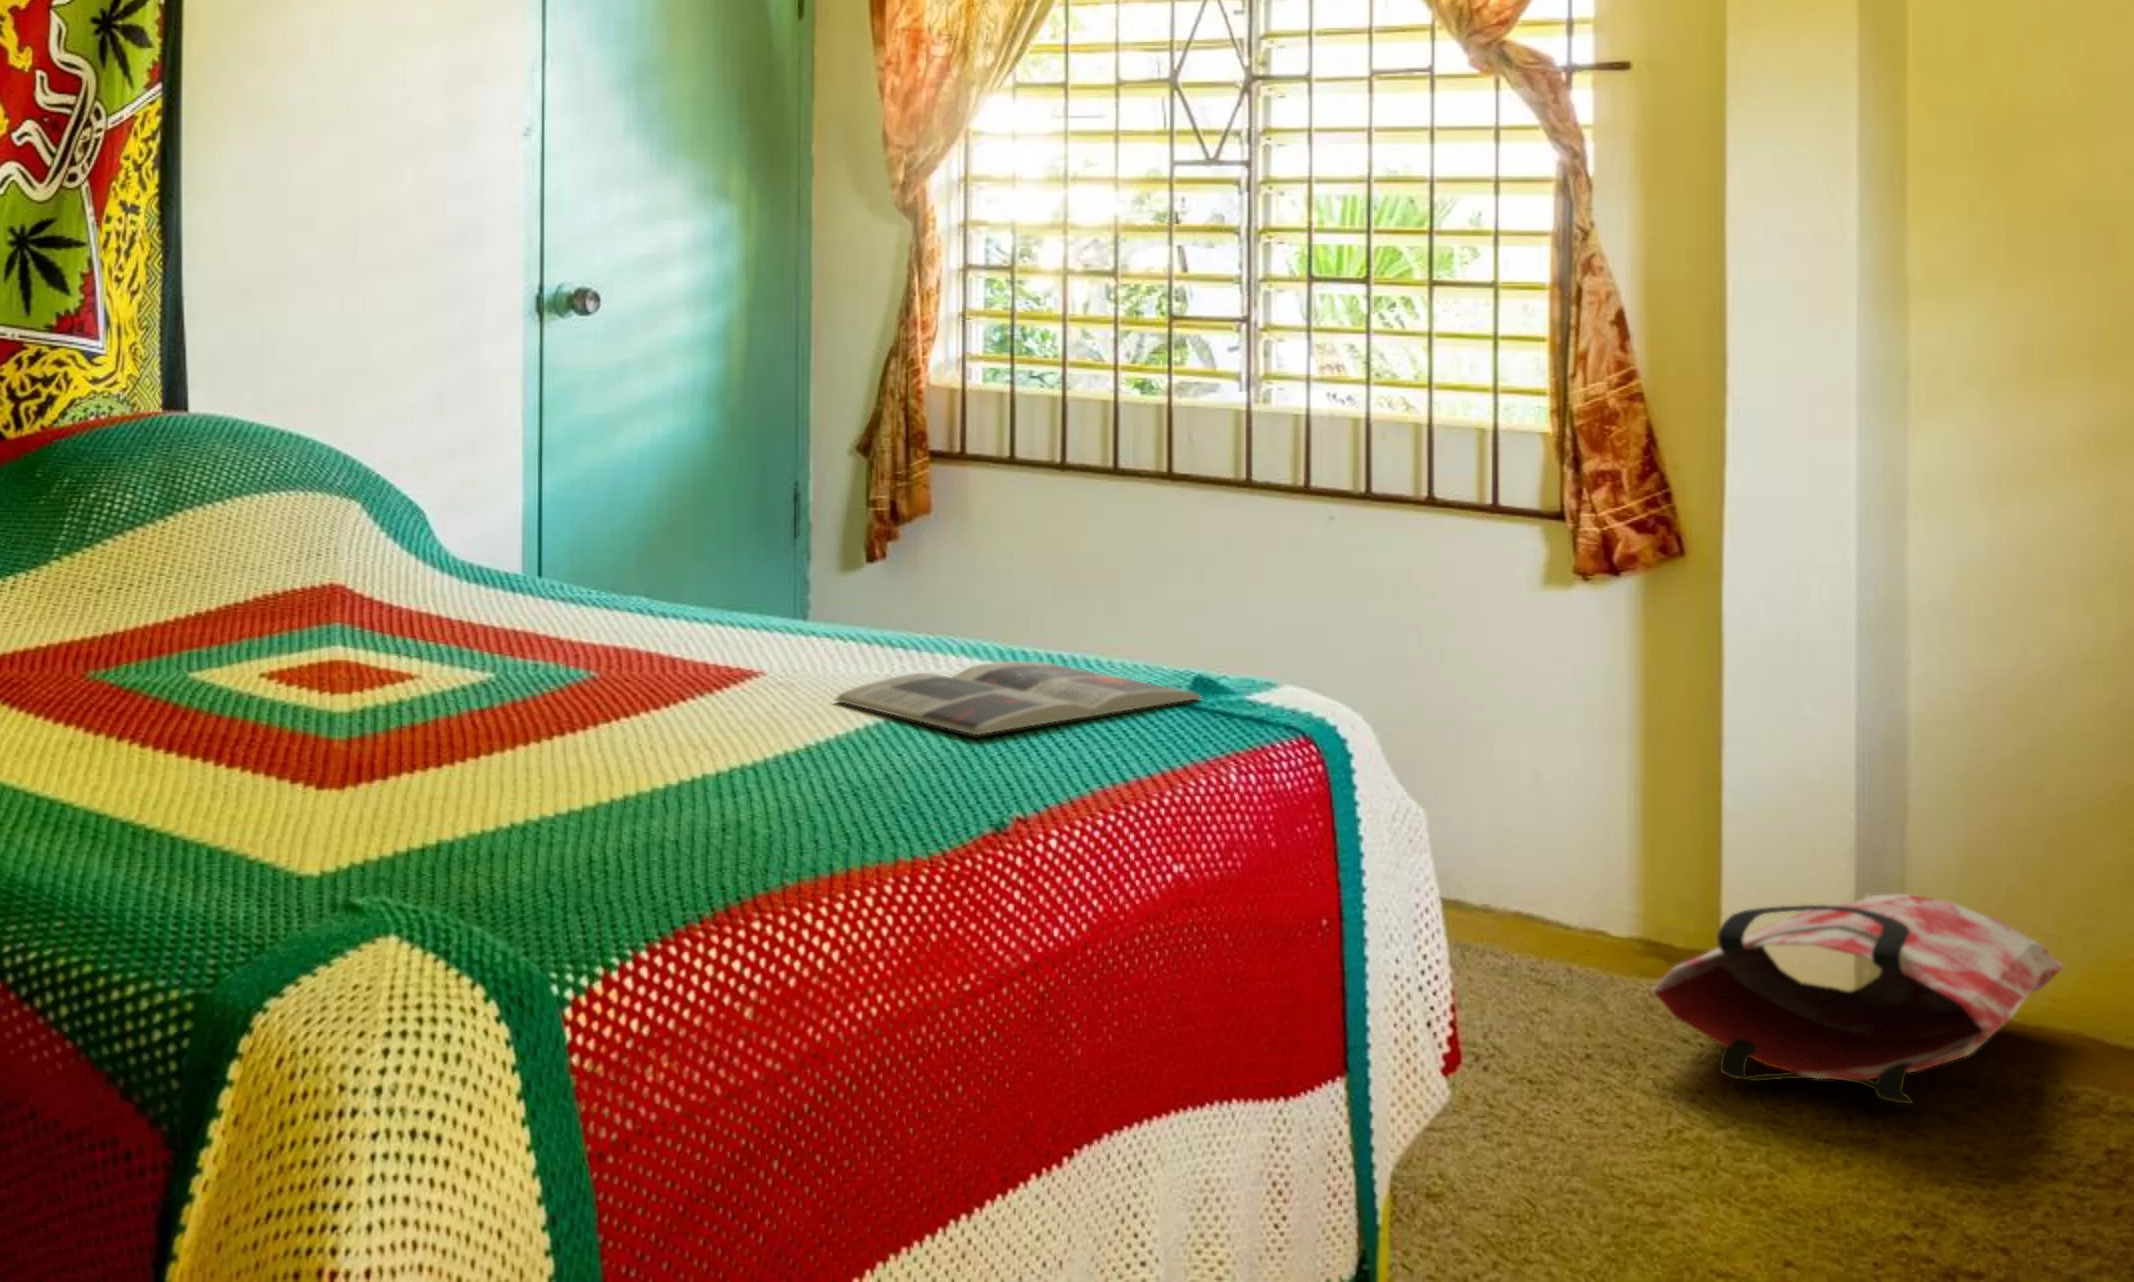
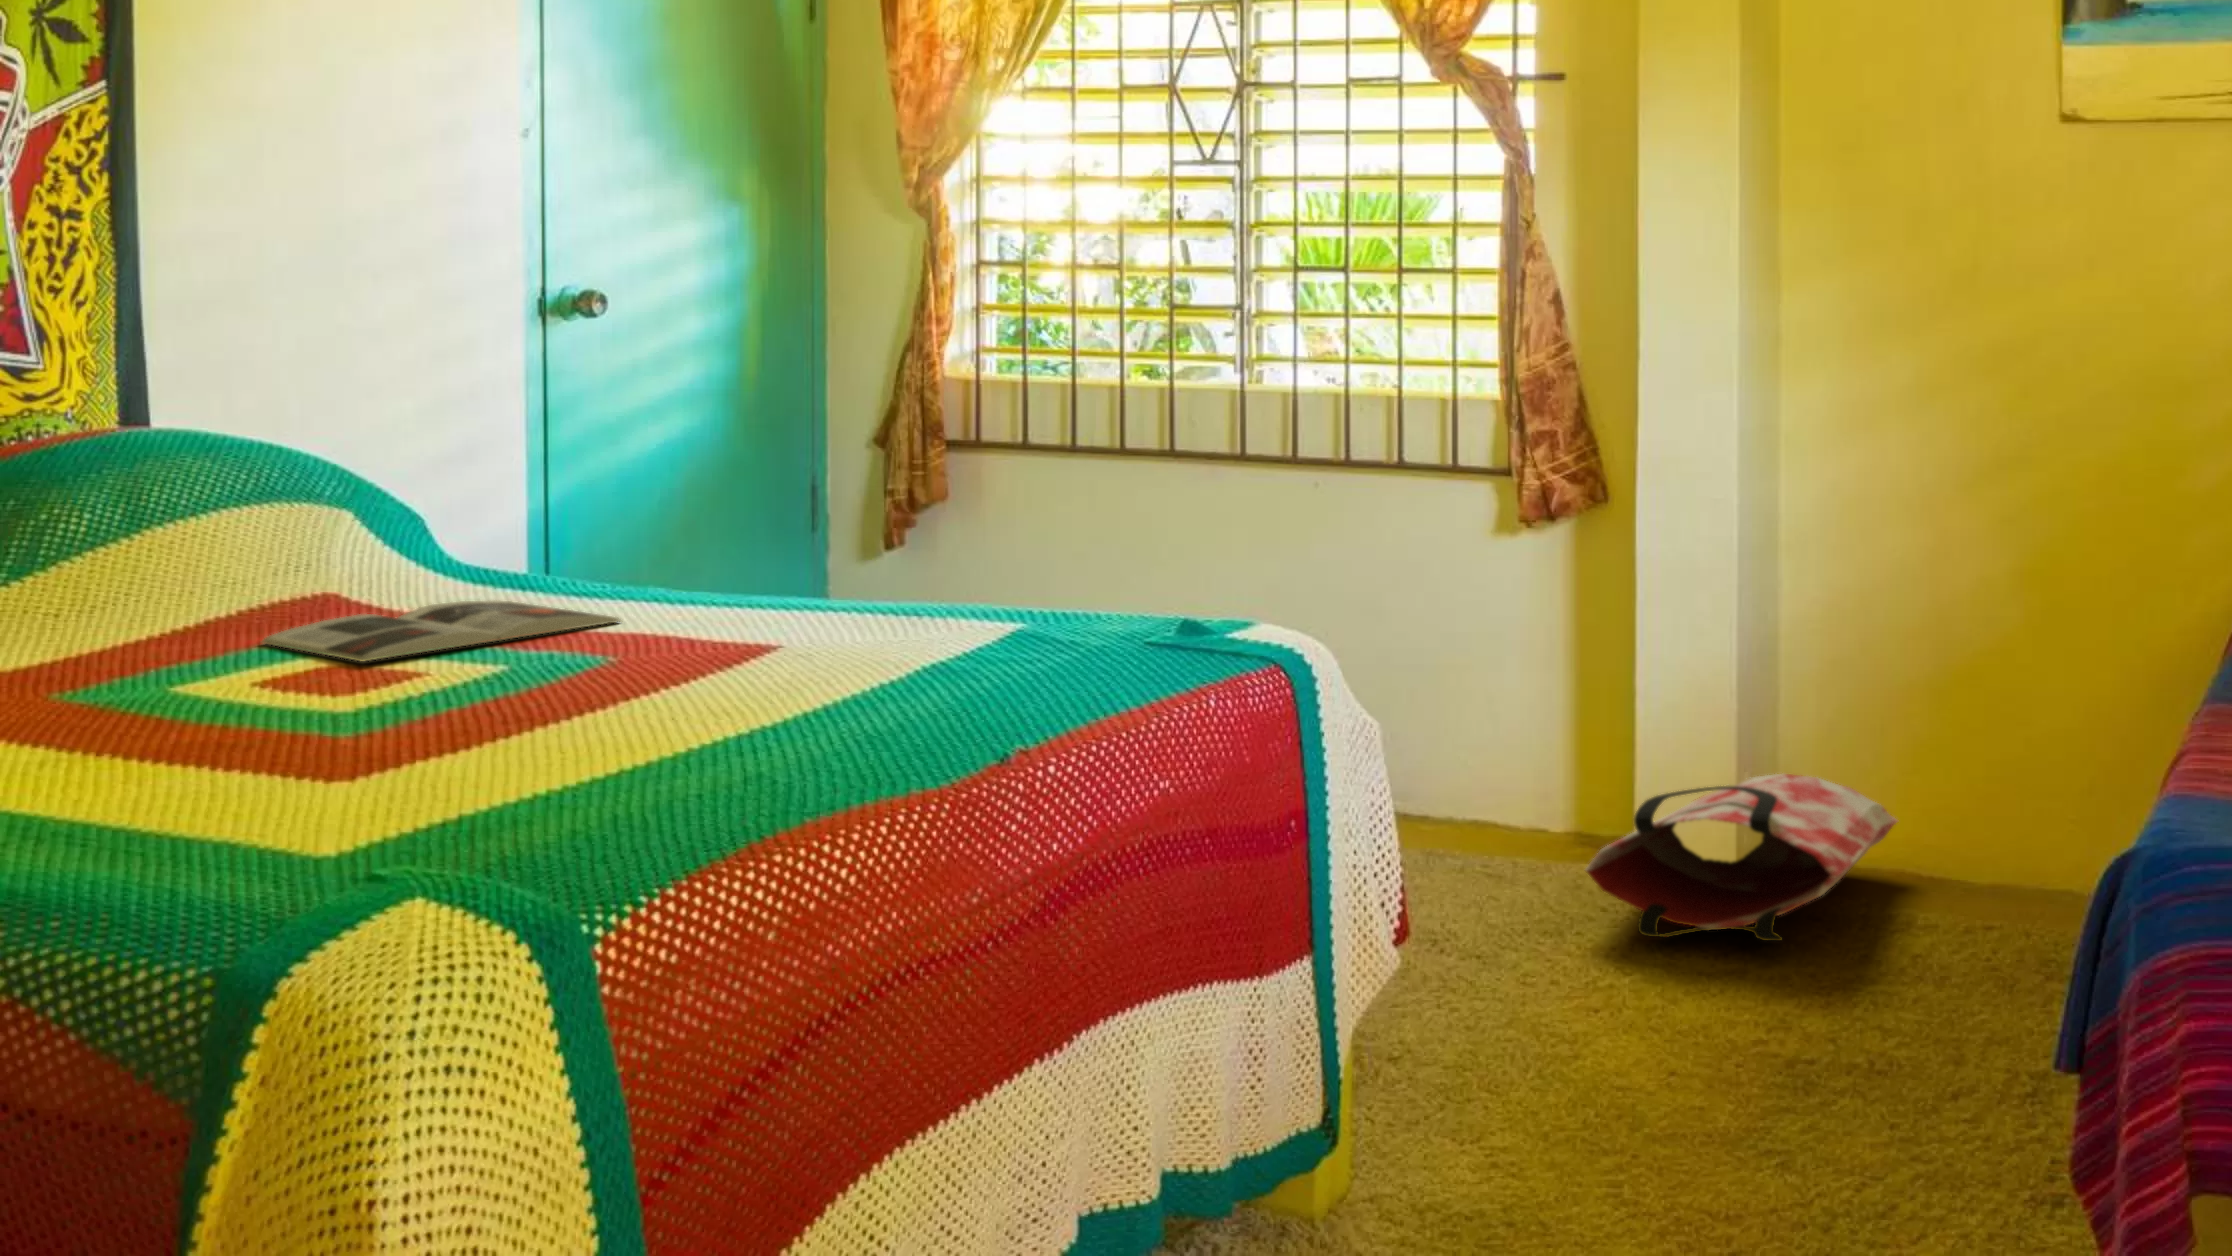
magazine: present [836,662,1203,735] -> present [262,600,620,661]

